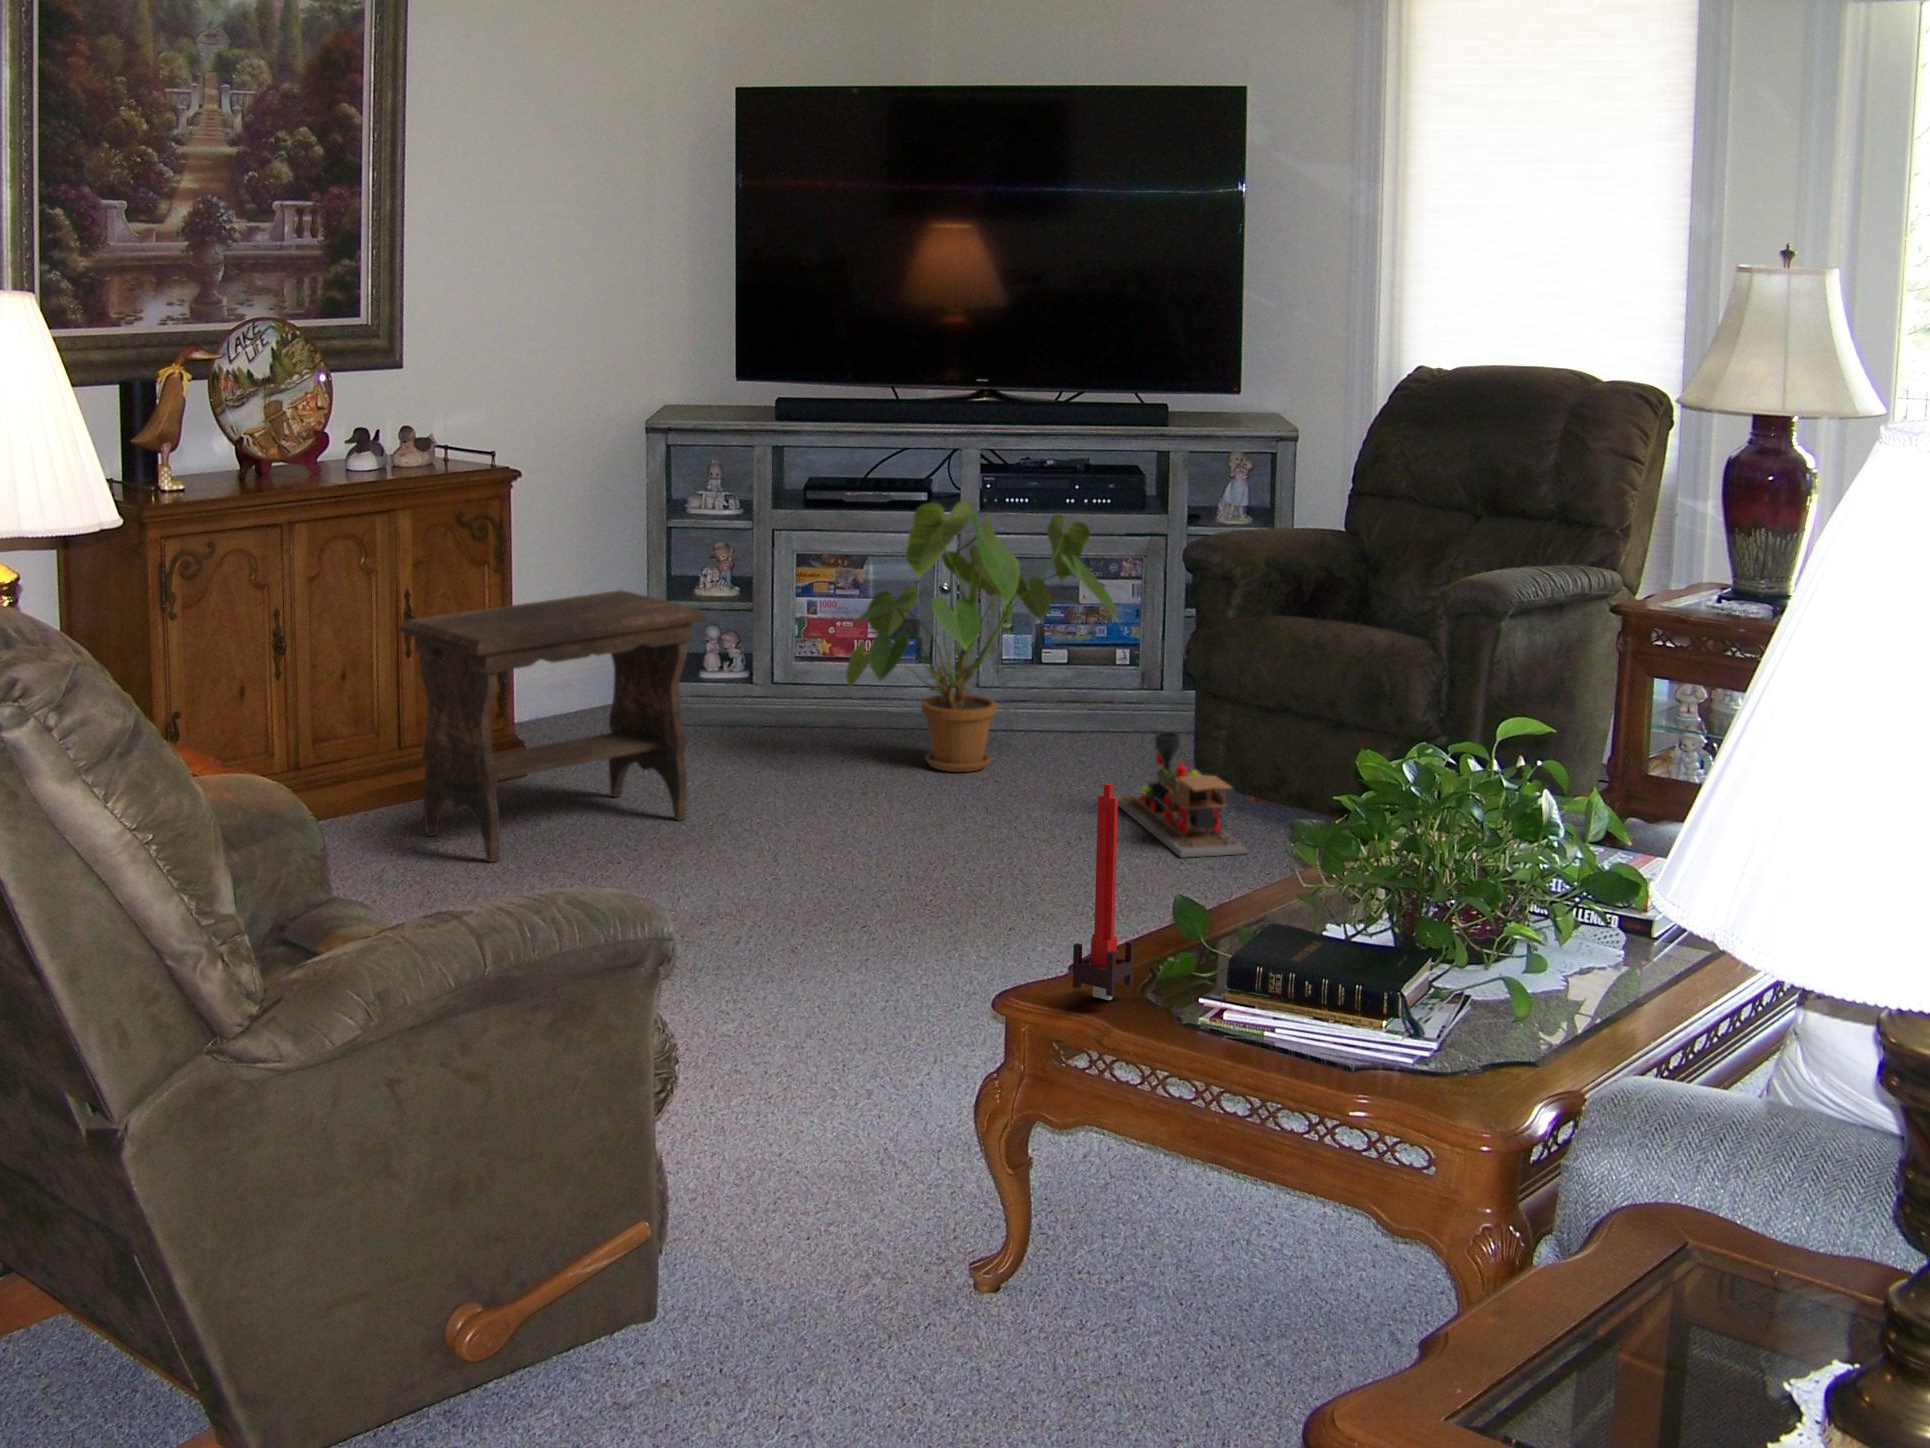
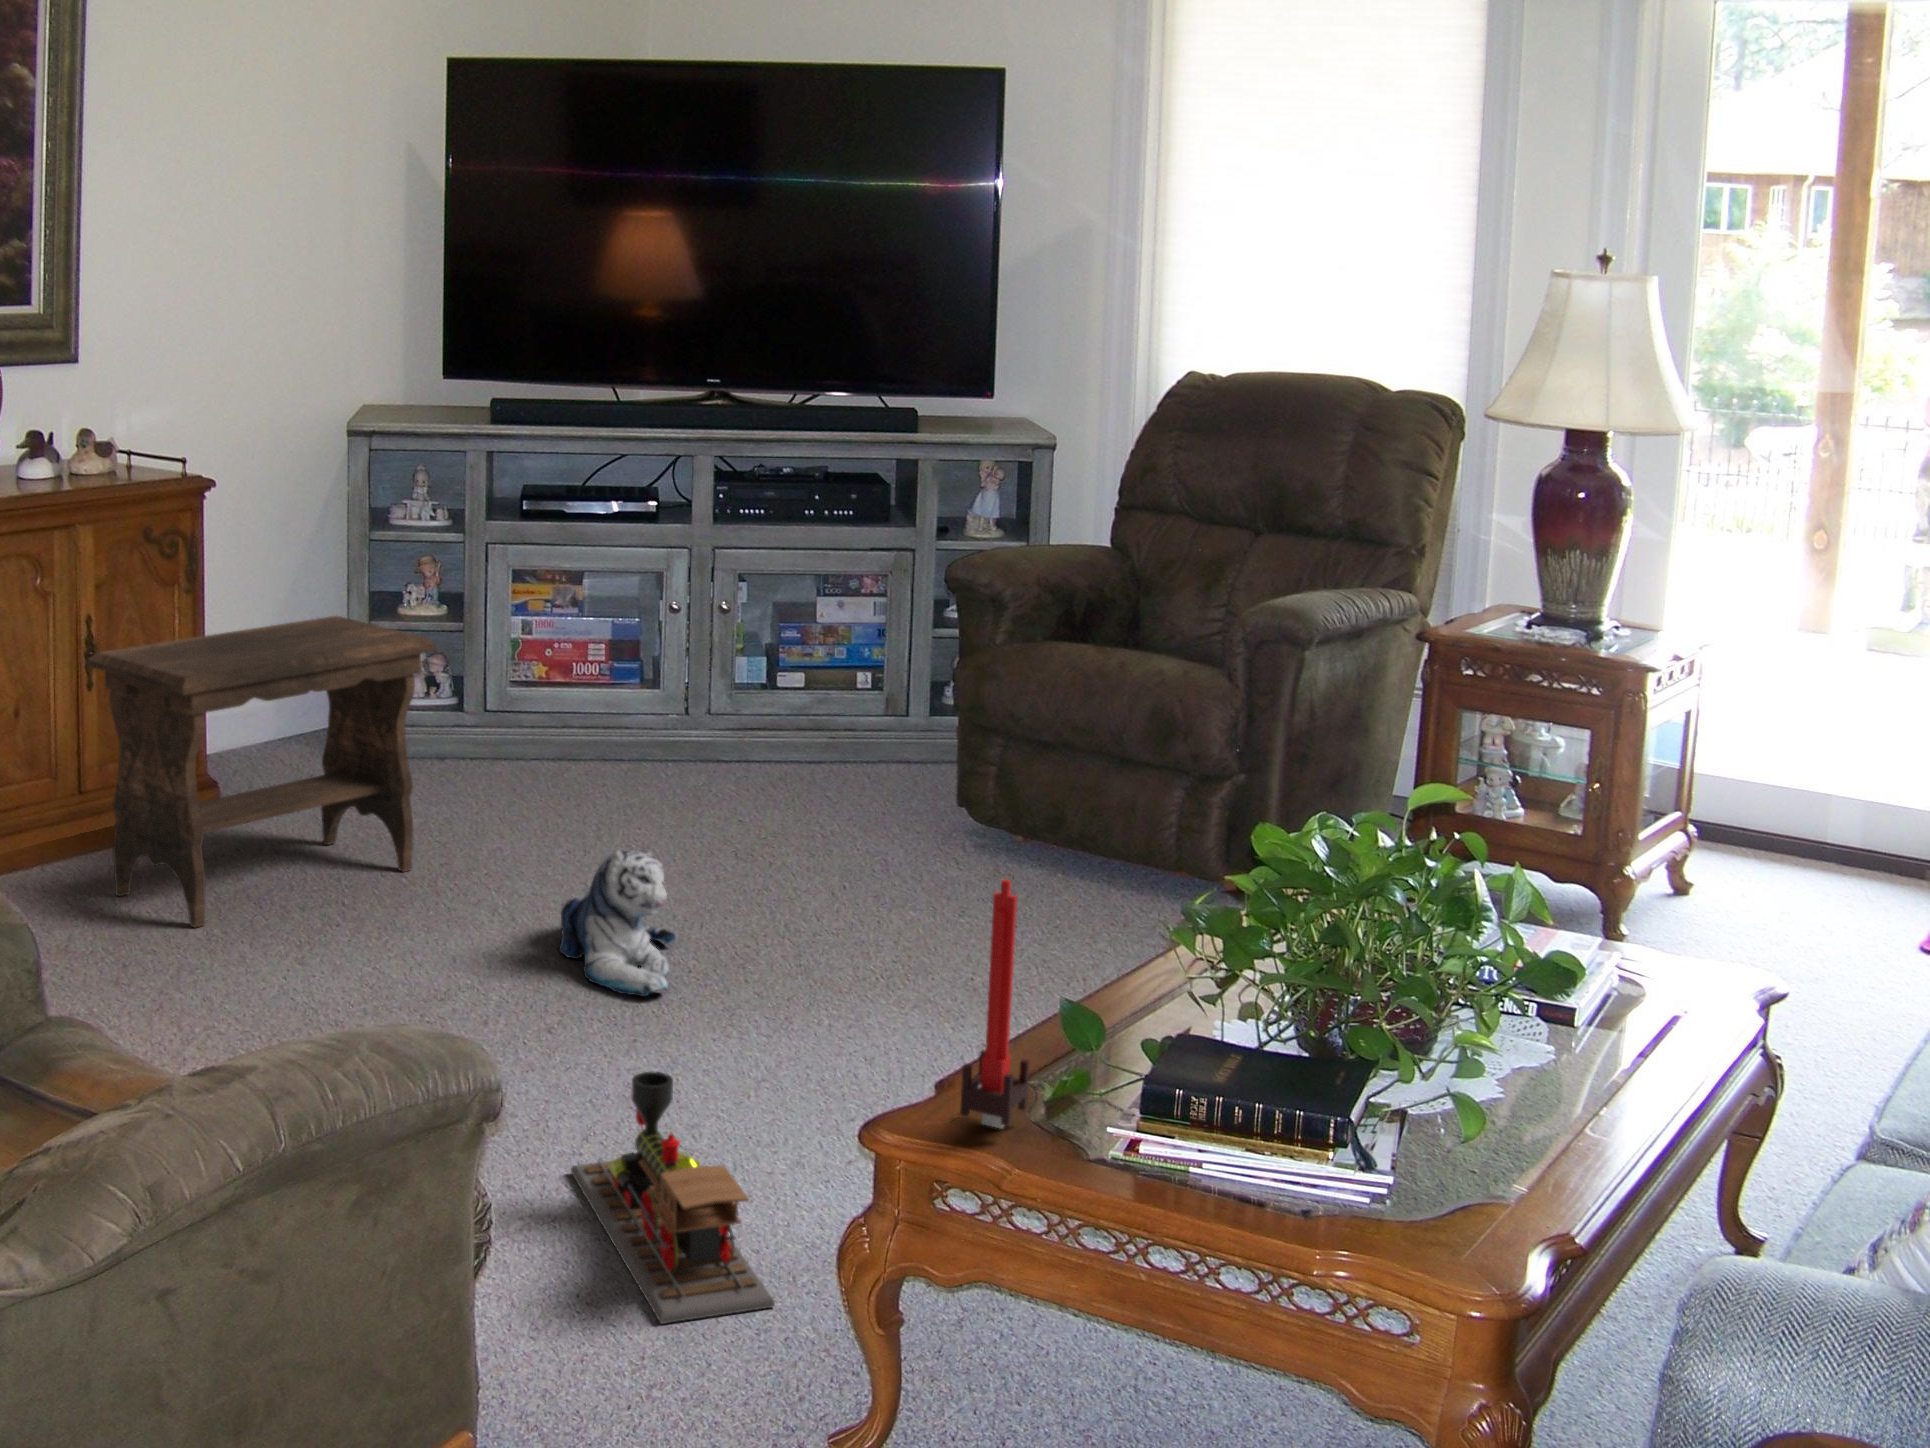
house plant: present [846,501,1118,772] -> none [576,517,874,809]
toy train: present [1118,732,1248,858] -> present [571,1072,775,1324]
plush toy: none [805,796,914,926] -> present [559,850,675,996]

